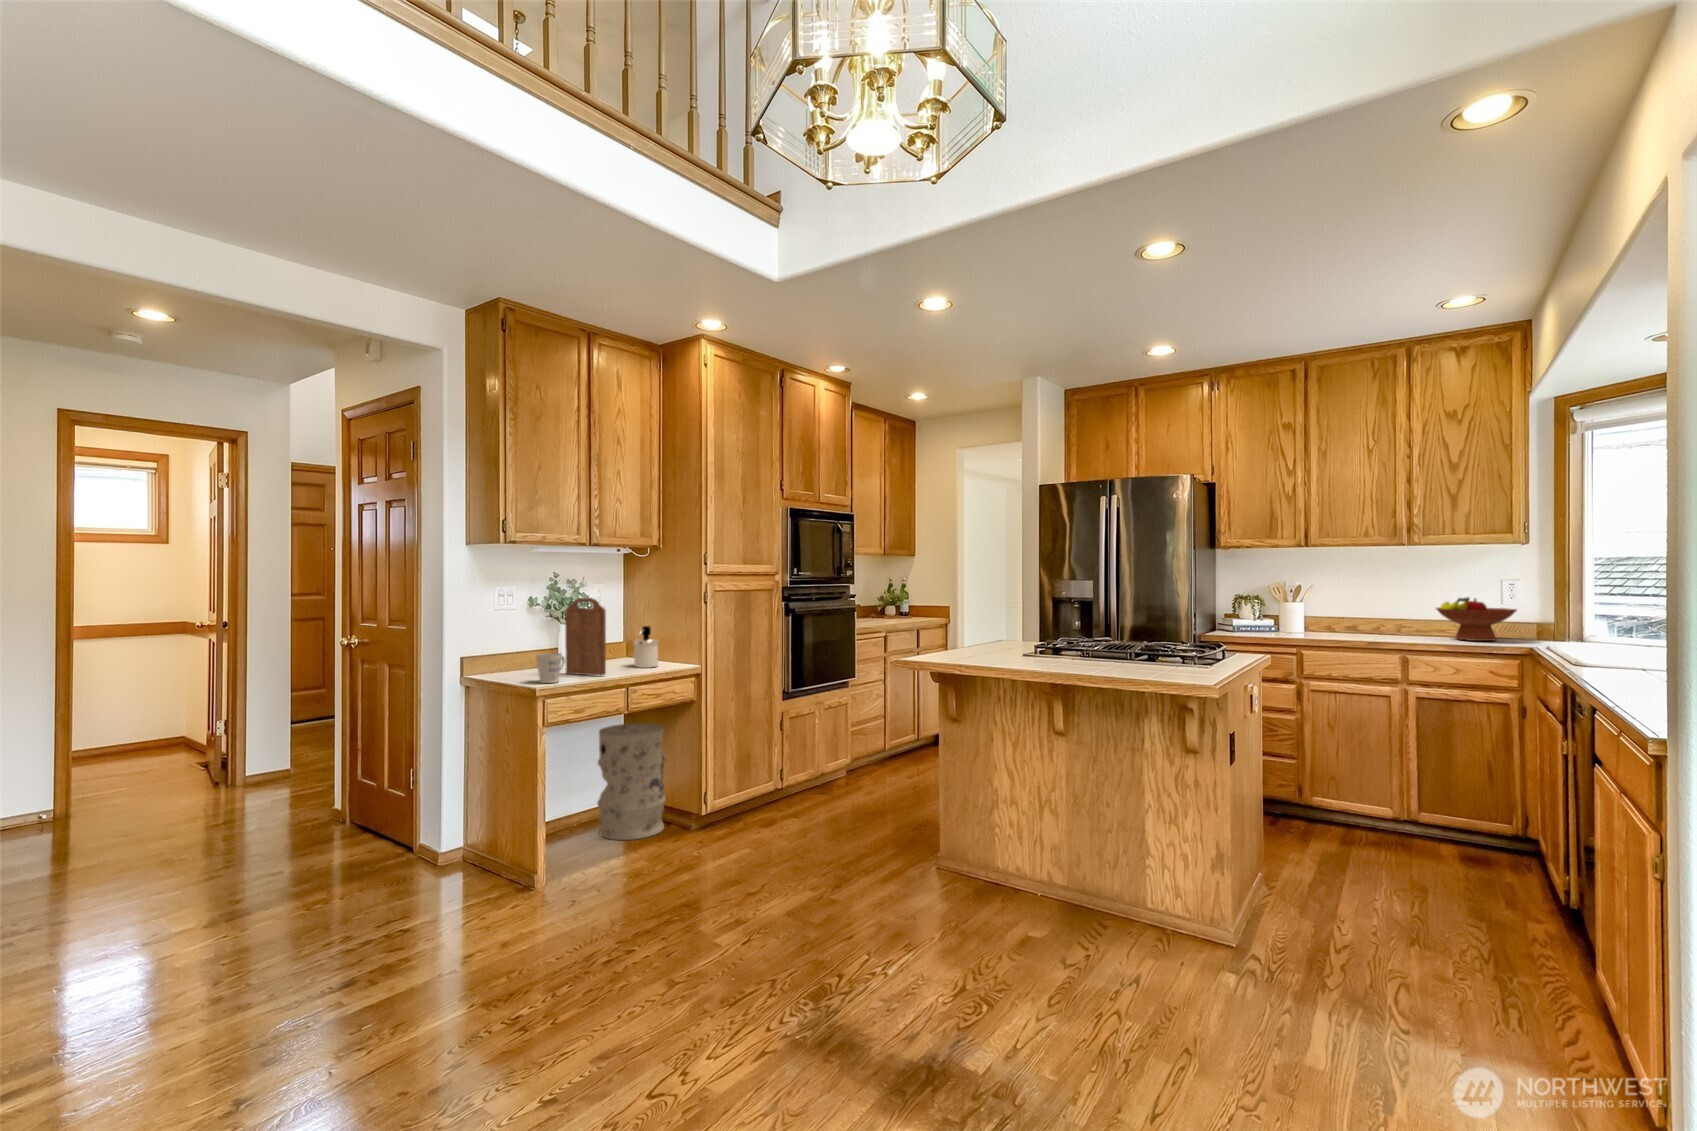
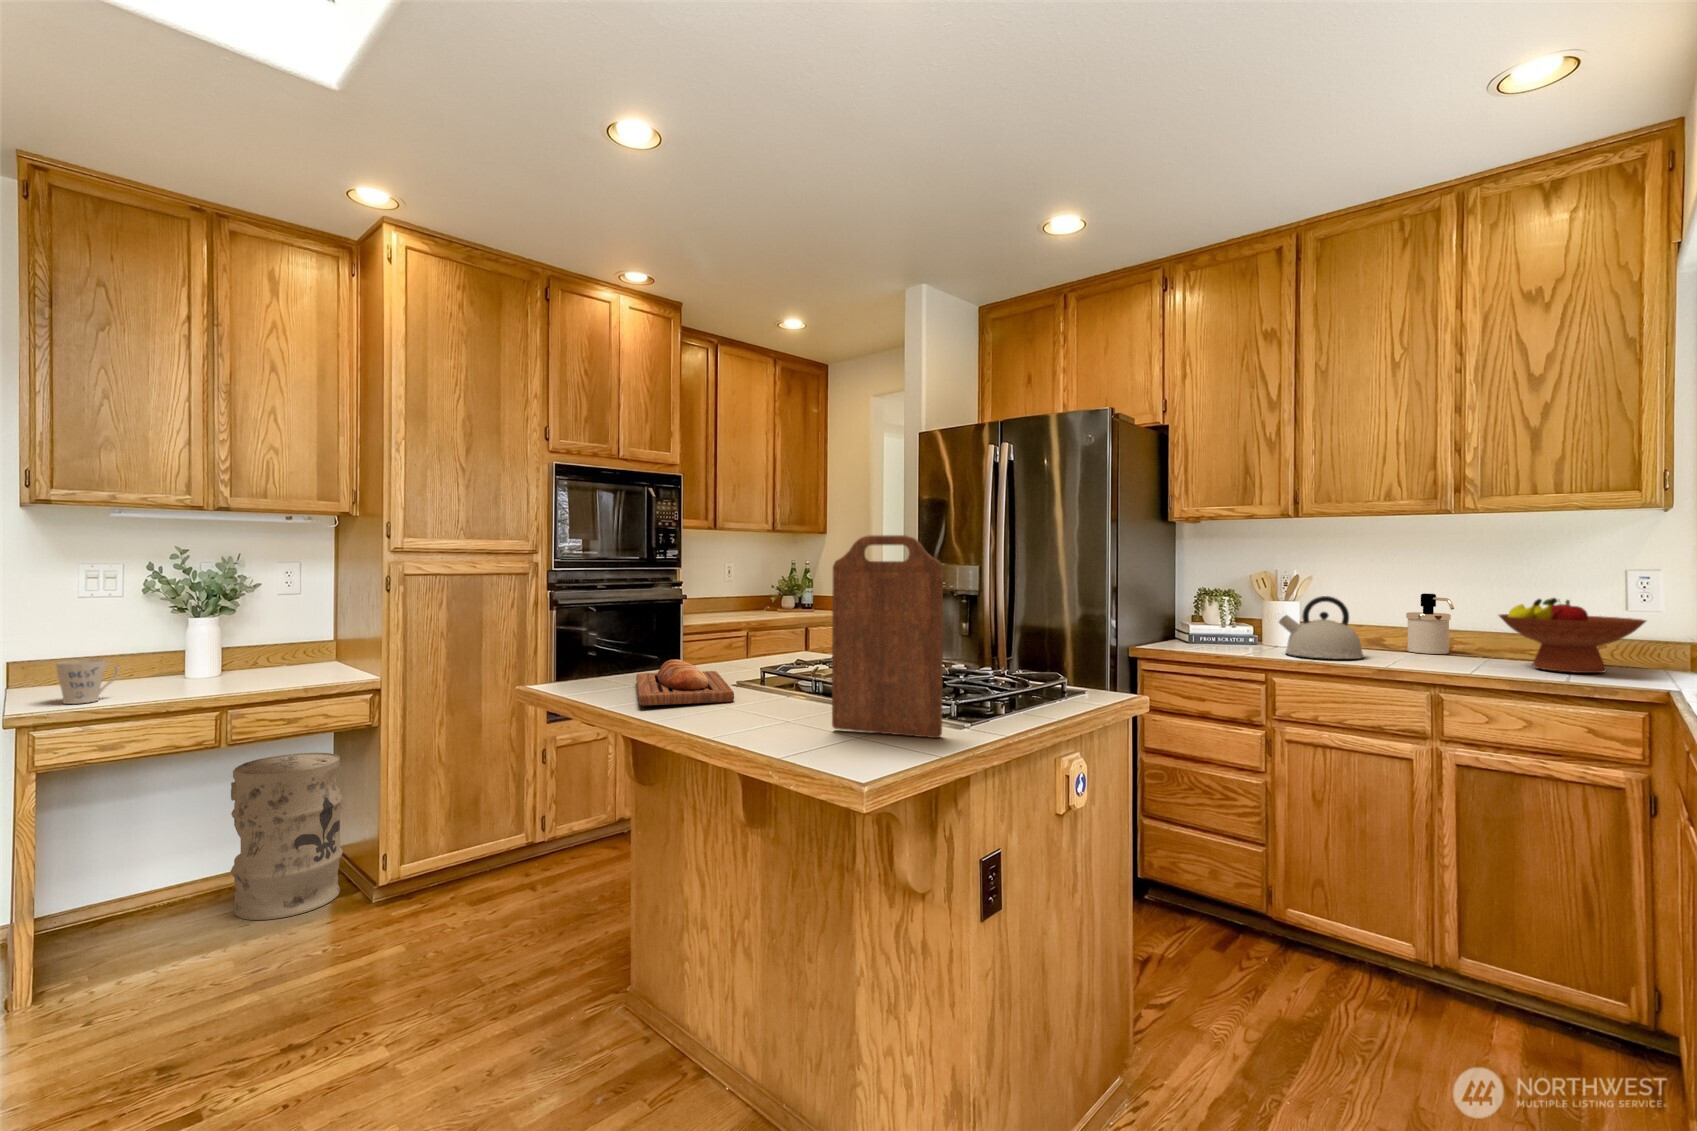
cutting board: present [565,598,606,675] -> present [832,535,943,738]
kettle: none [1301,598,1356,637] -> present [1279,596,1364,659]
soap dispenser: present [634,626,659,668] -> present [1406,593,1454,654]
bread loaf: none [969,641,1061,664] -> present [636,659,734,705]

